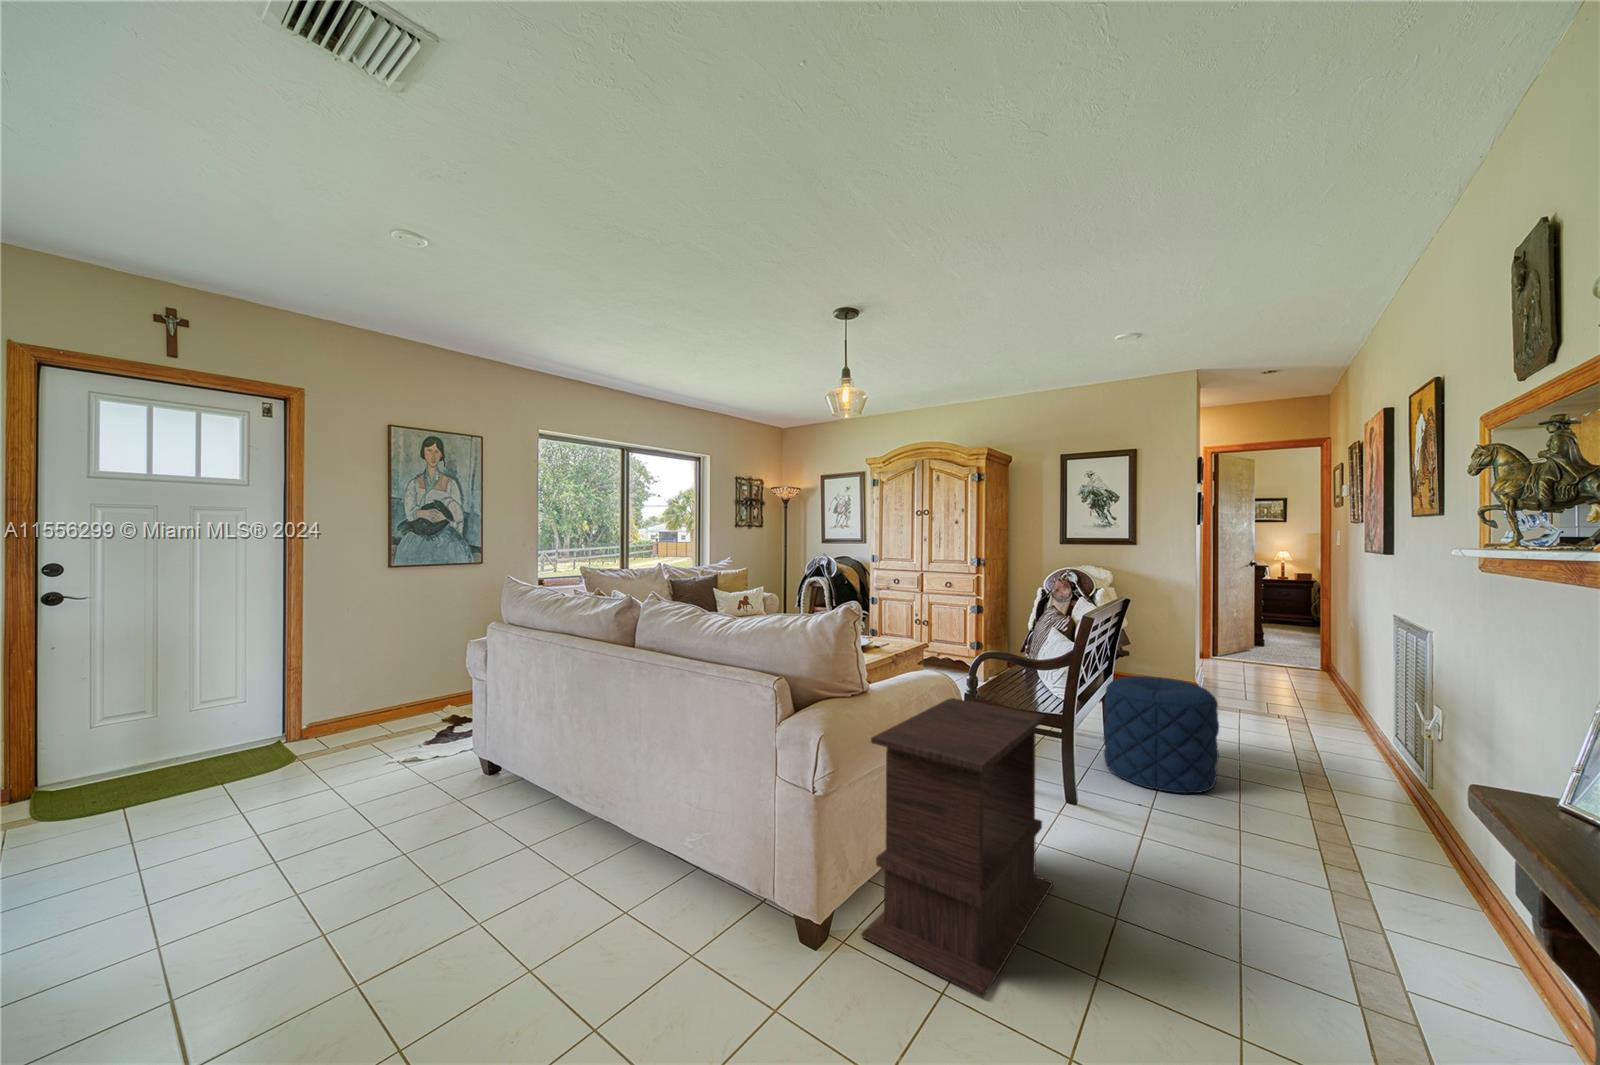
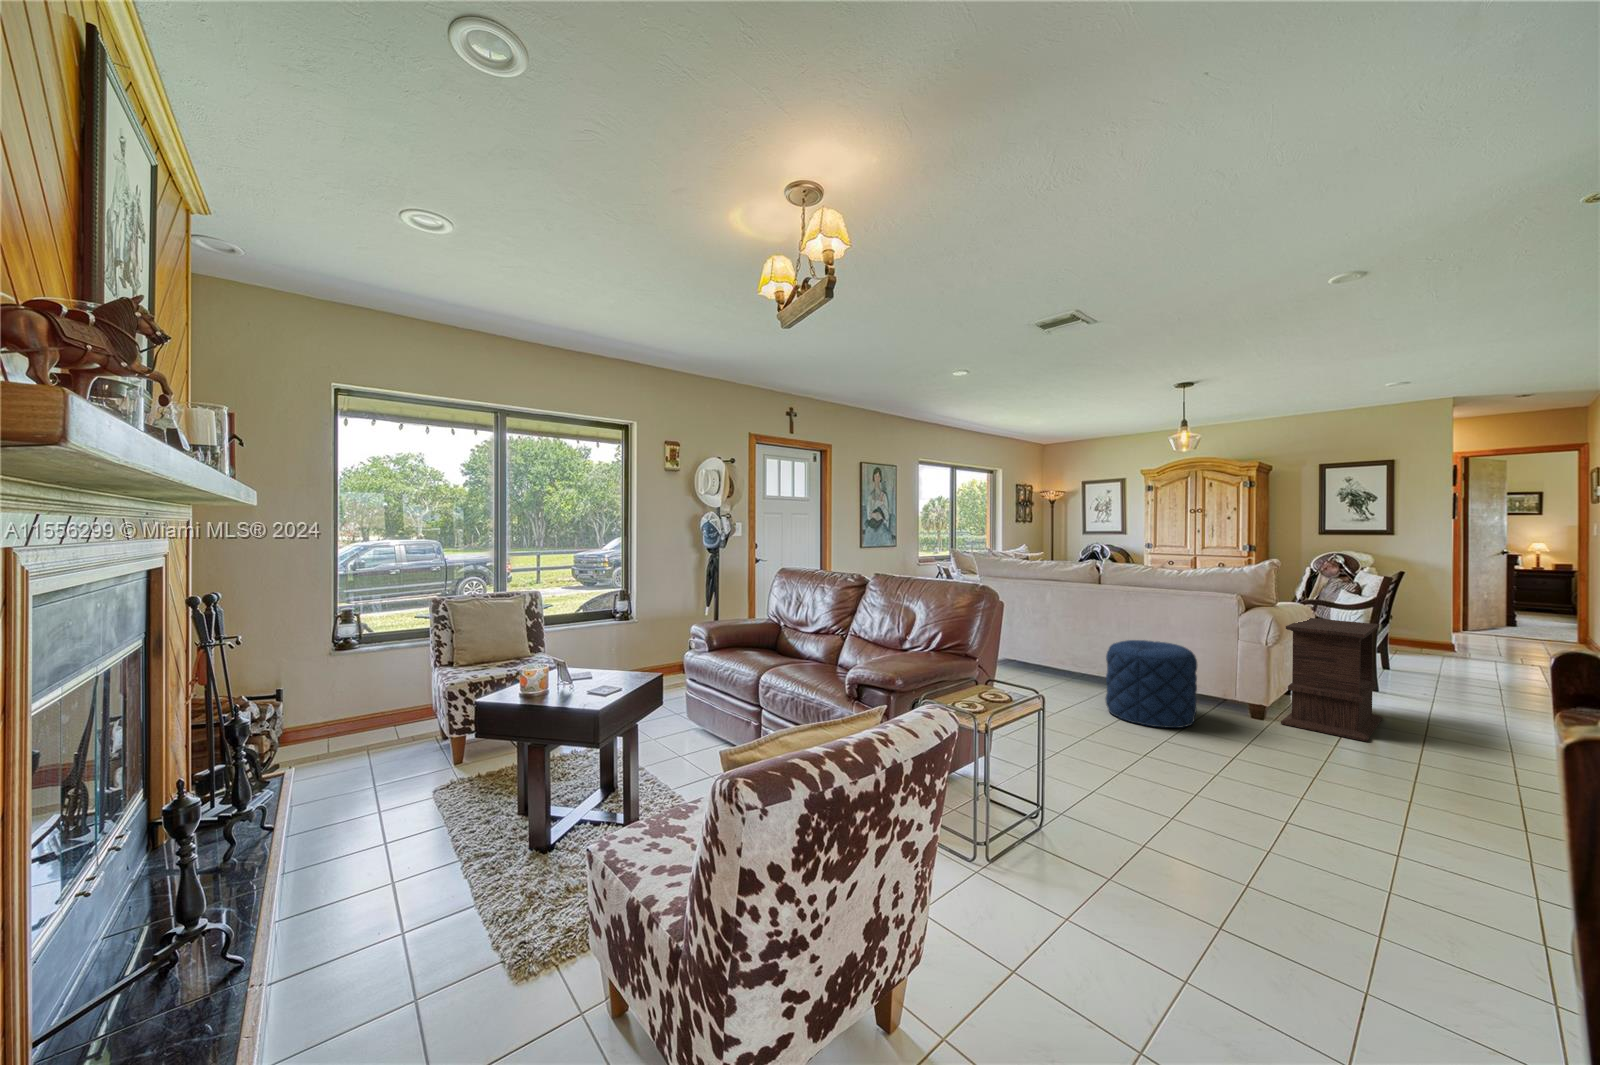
pouf: present [1103,676,1219,793] -> present [1106,640,1197,728]

